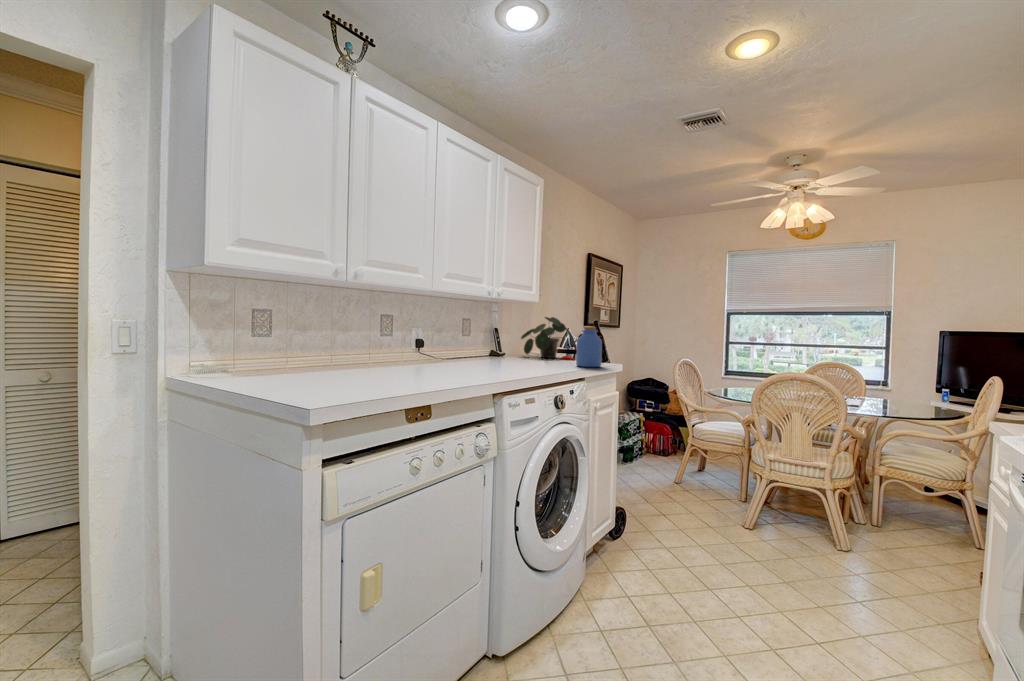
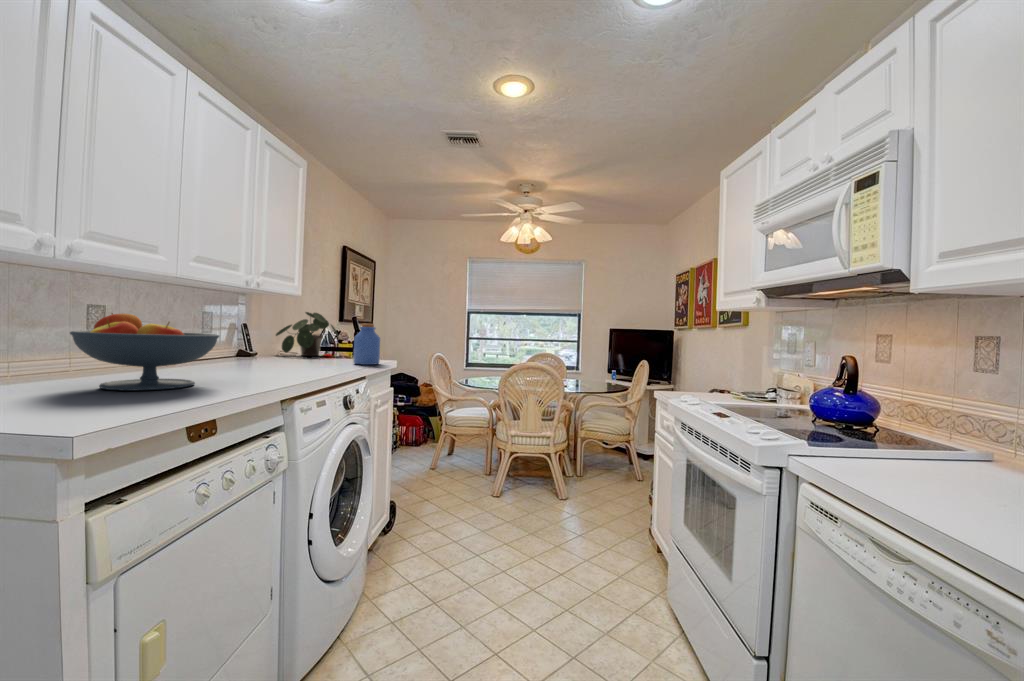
fruit bowl: none [356,320,448,379] -> present [70,313,219,390]

